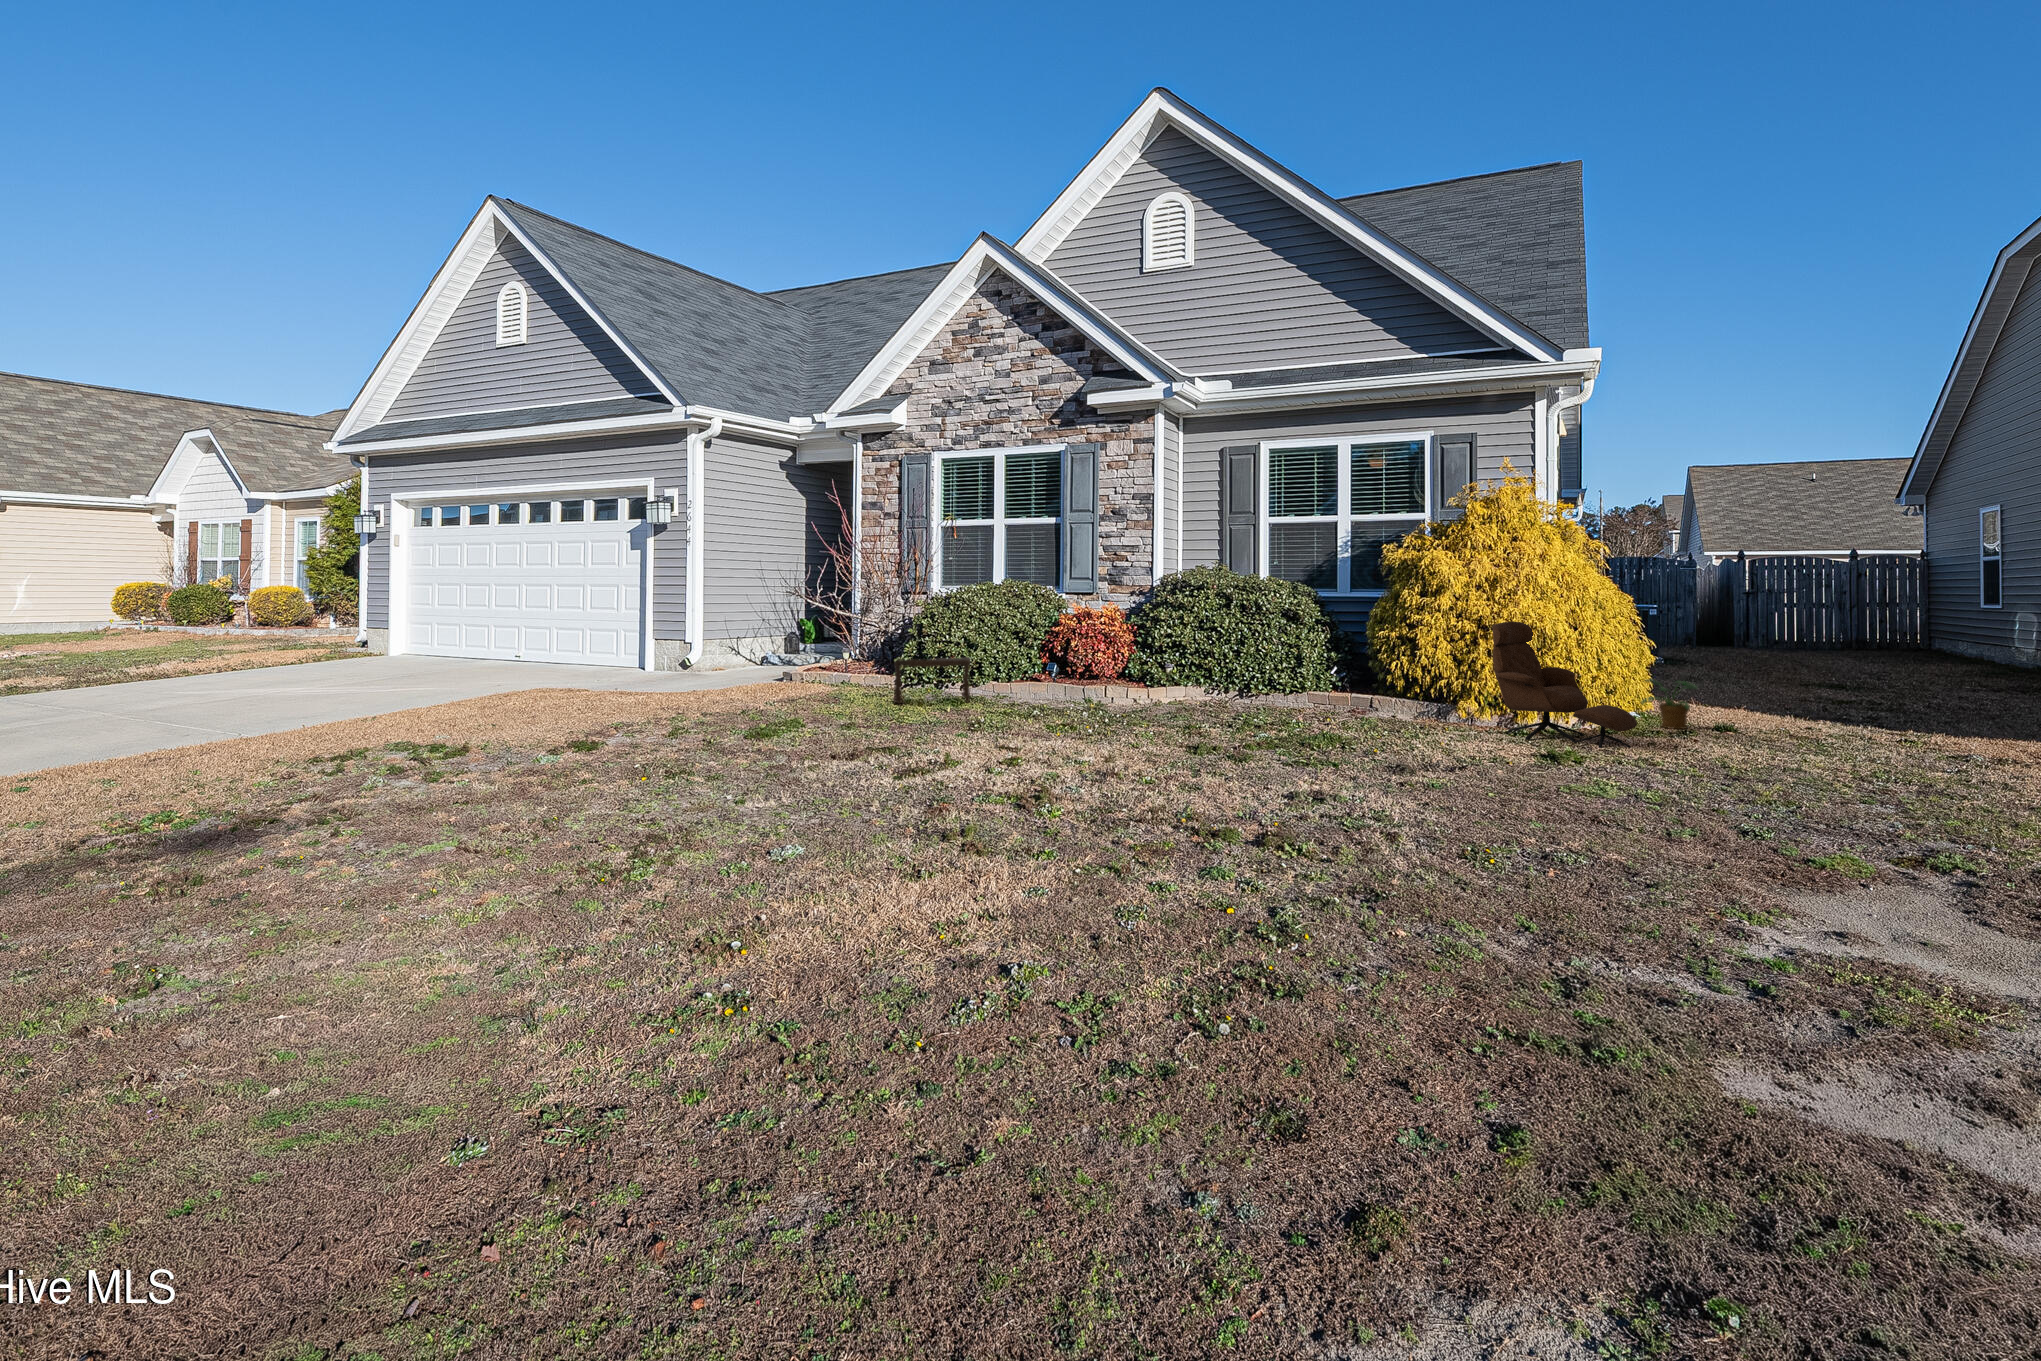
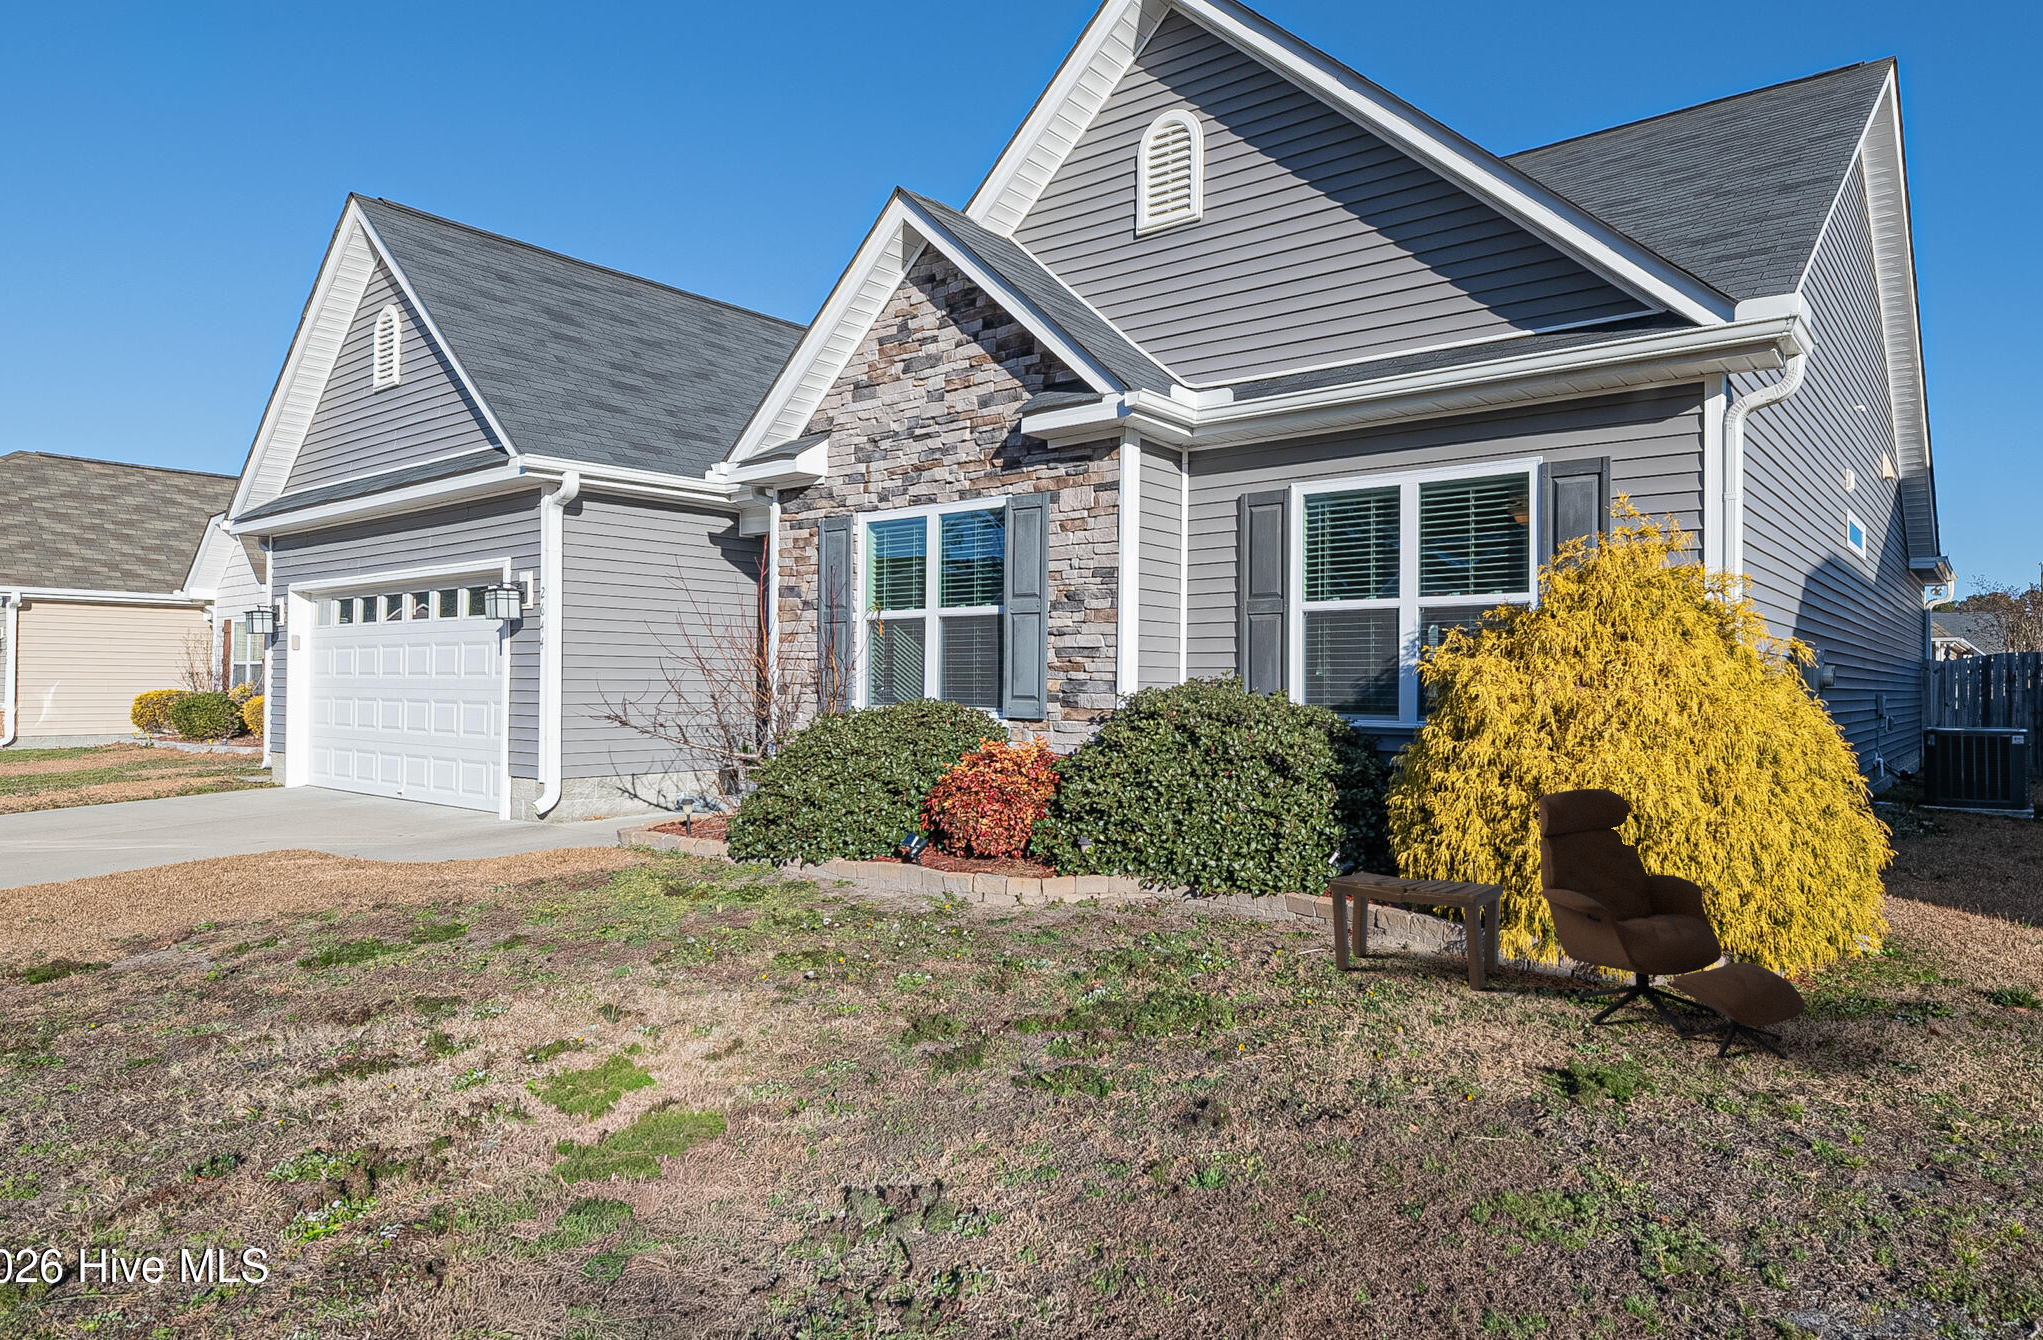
bench: present [894,657,971,703] -> present [1330,871,1504,991]
potted plant: present [1640,679,1697,729] -> none [1855,896,1967,1001]

